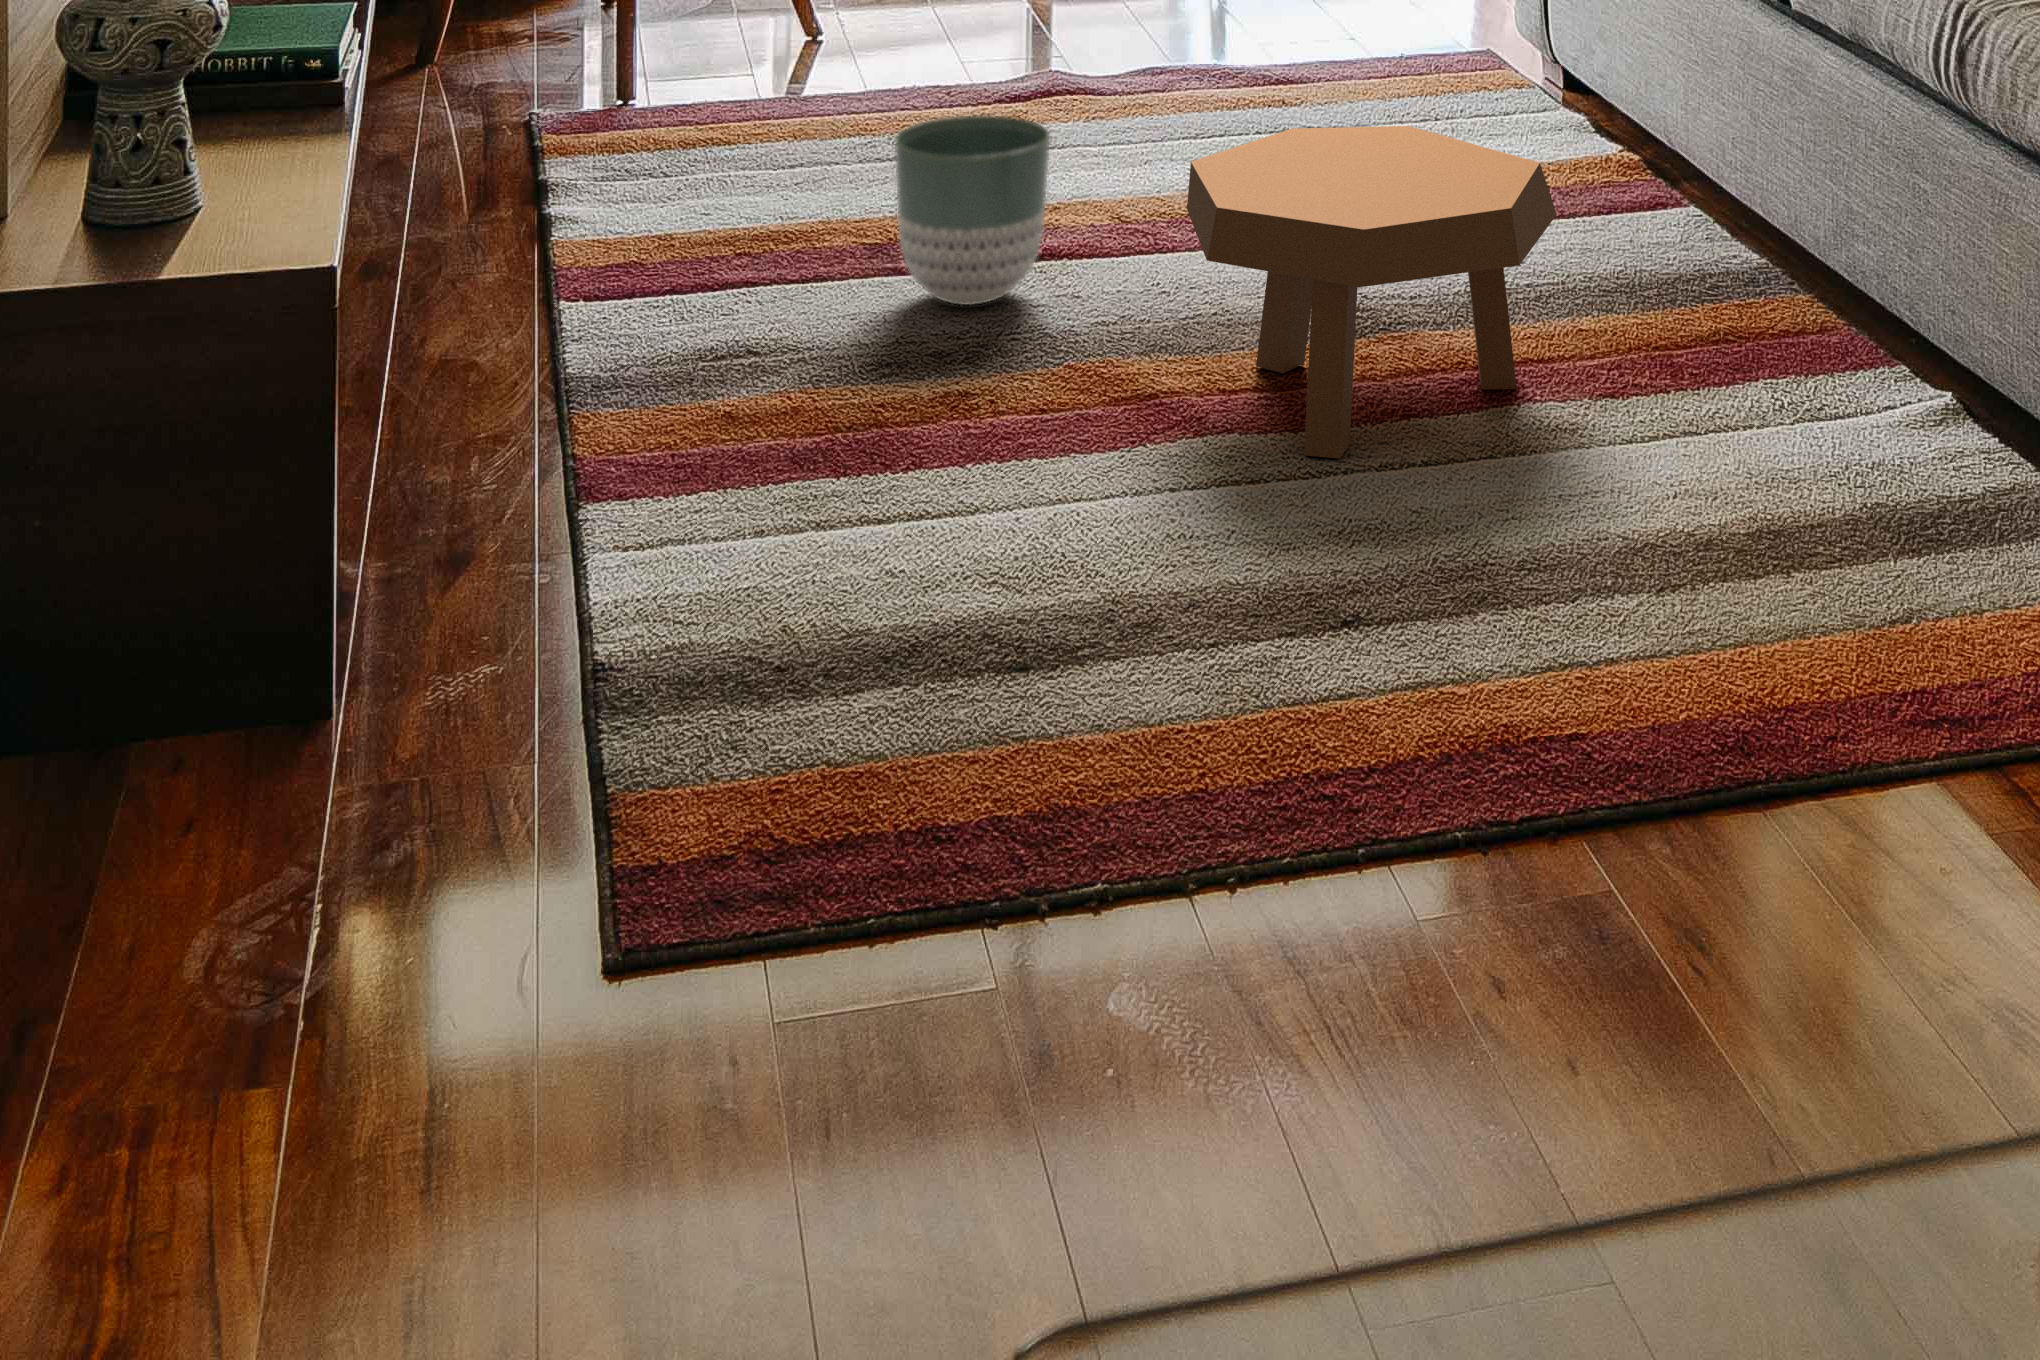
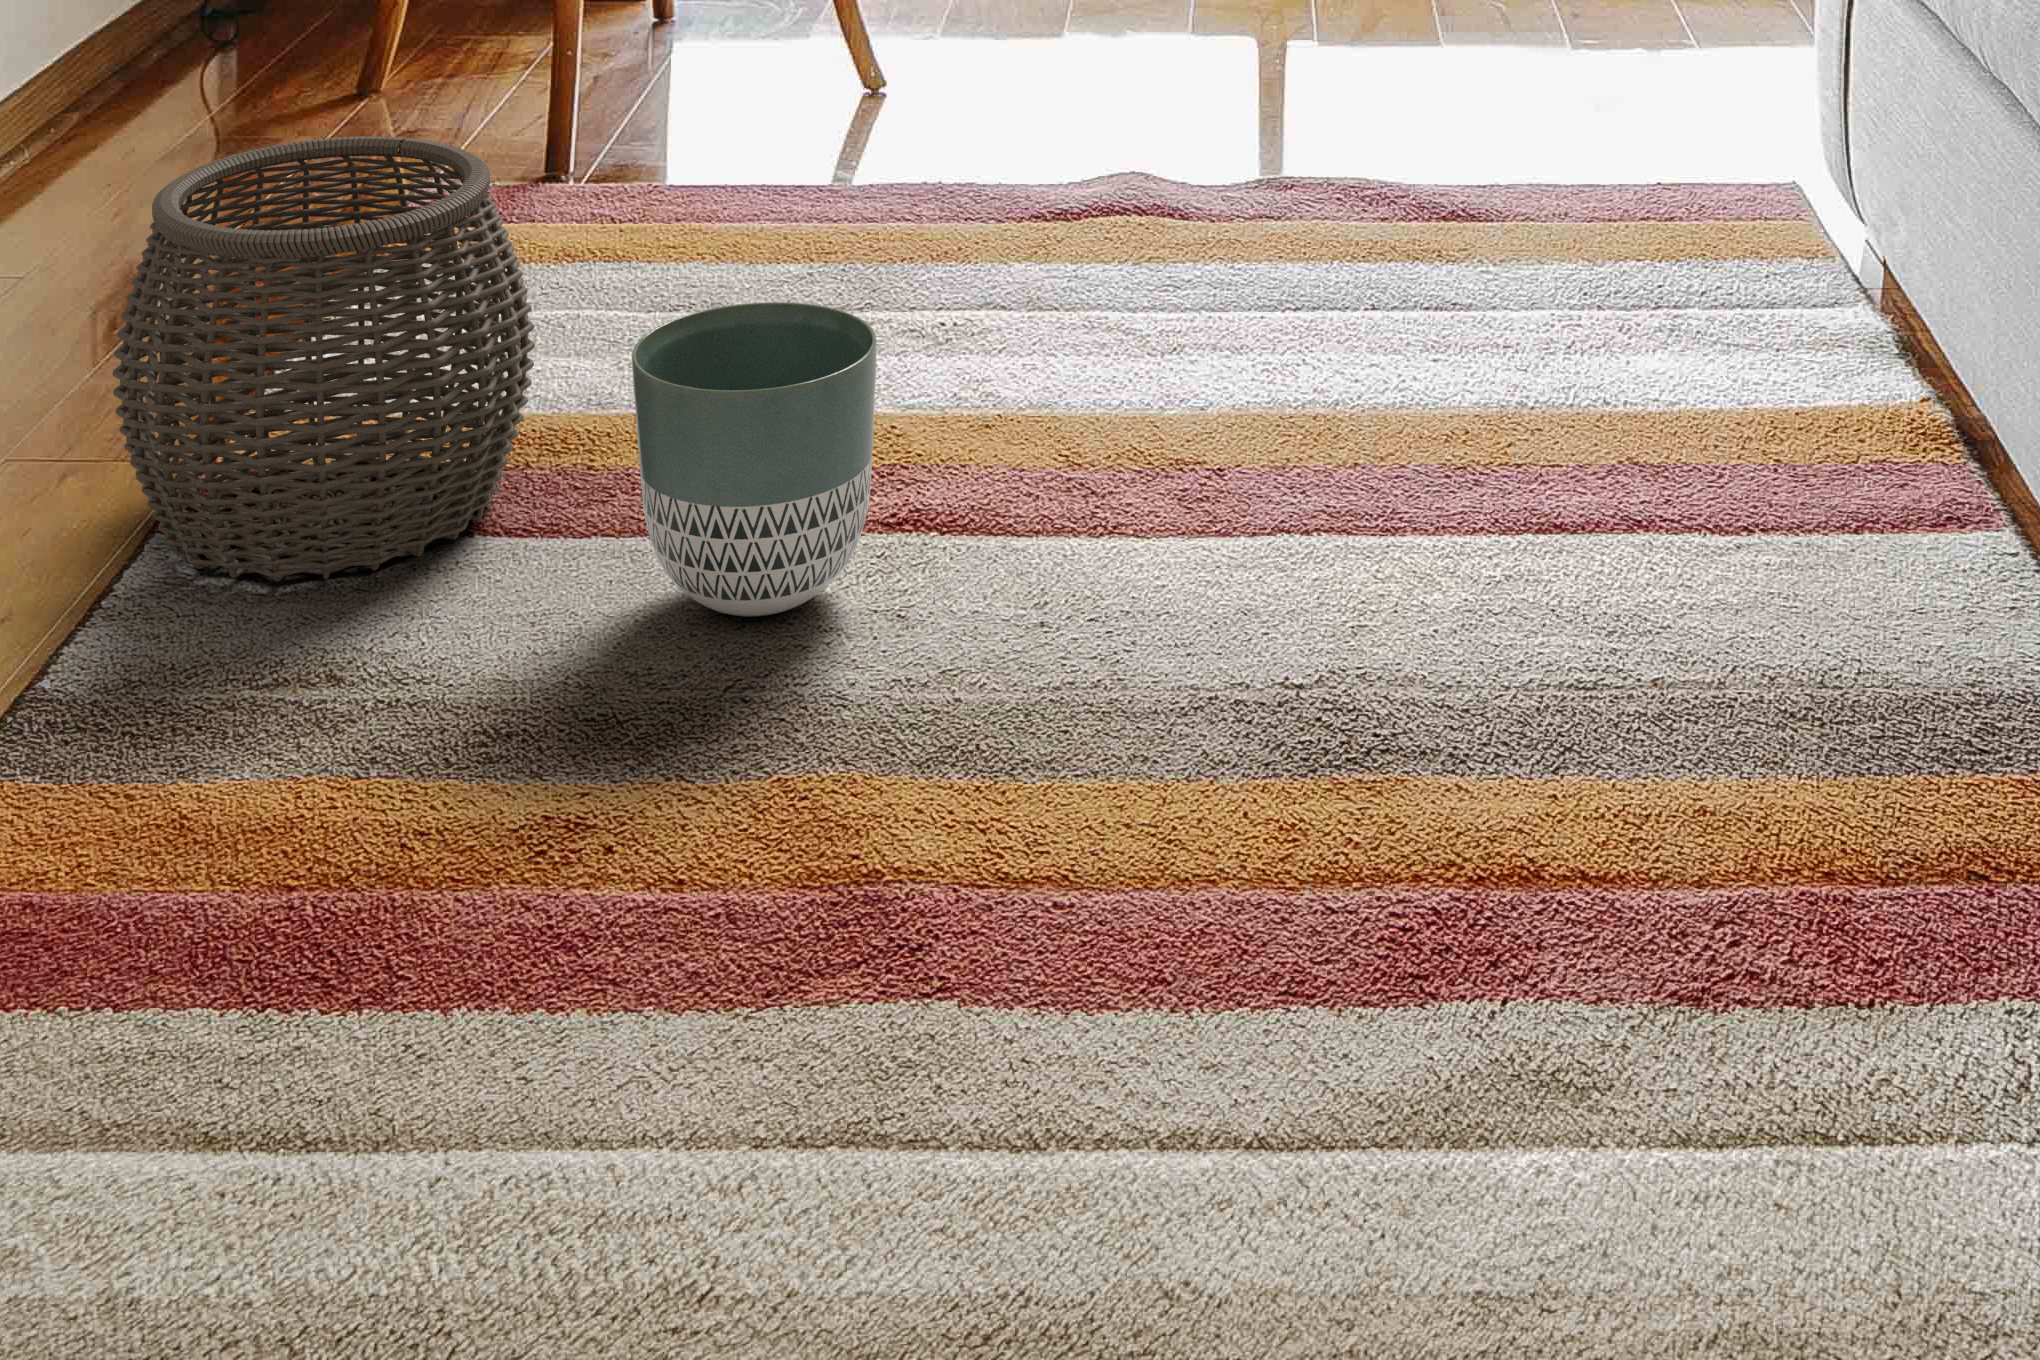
woven basket: none [501,34,781,316] -> present [113,136,535,582]
footstool: present [1187,126,1557,459] -> none [921,397,1606,1089]

